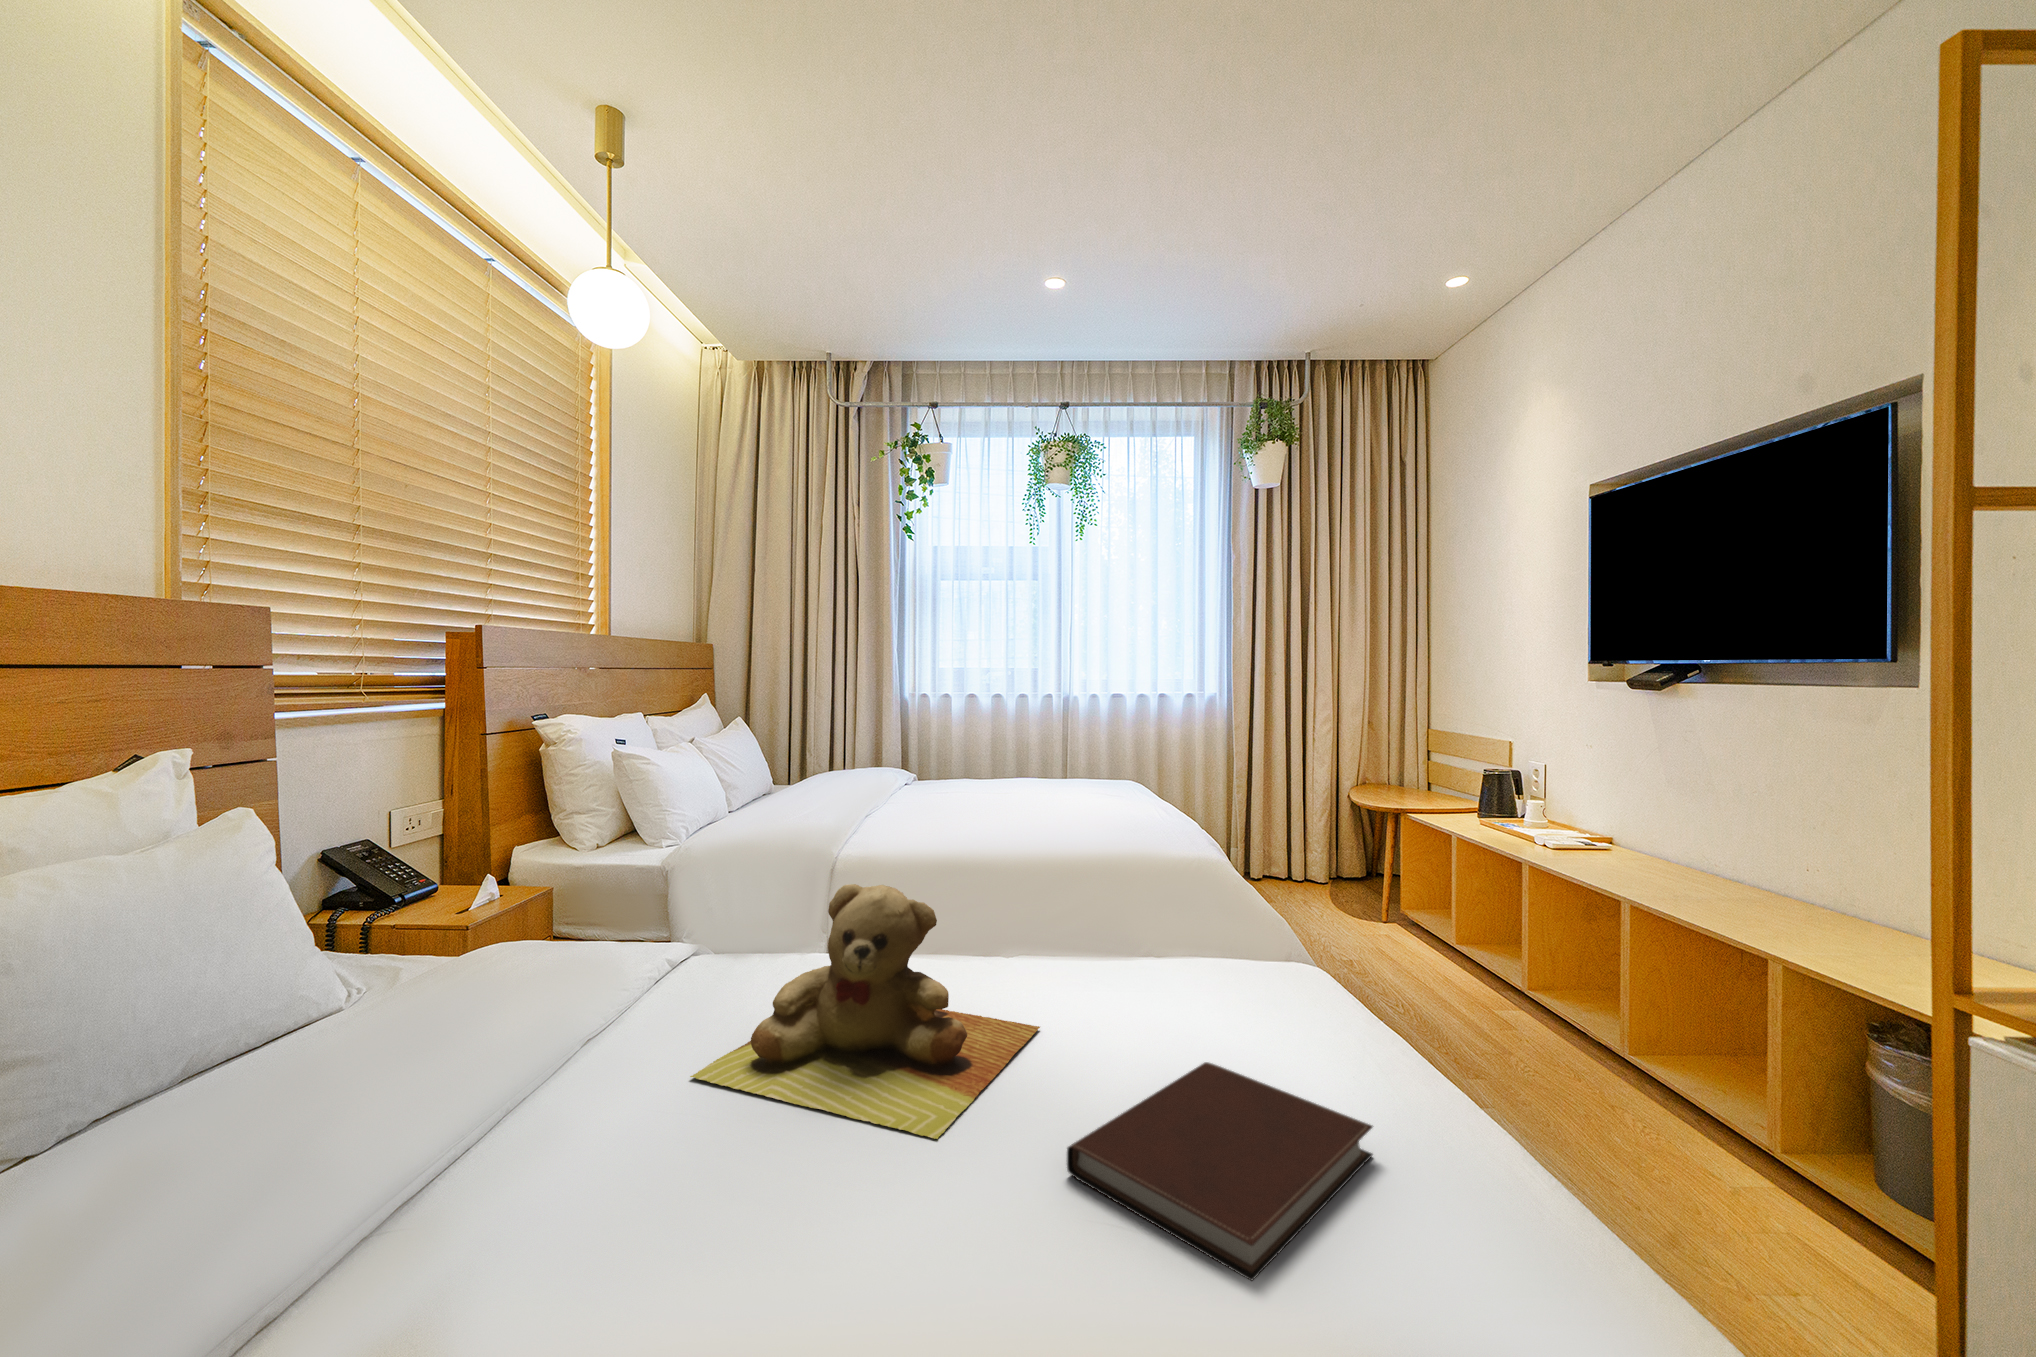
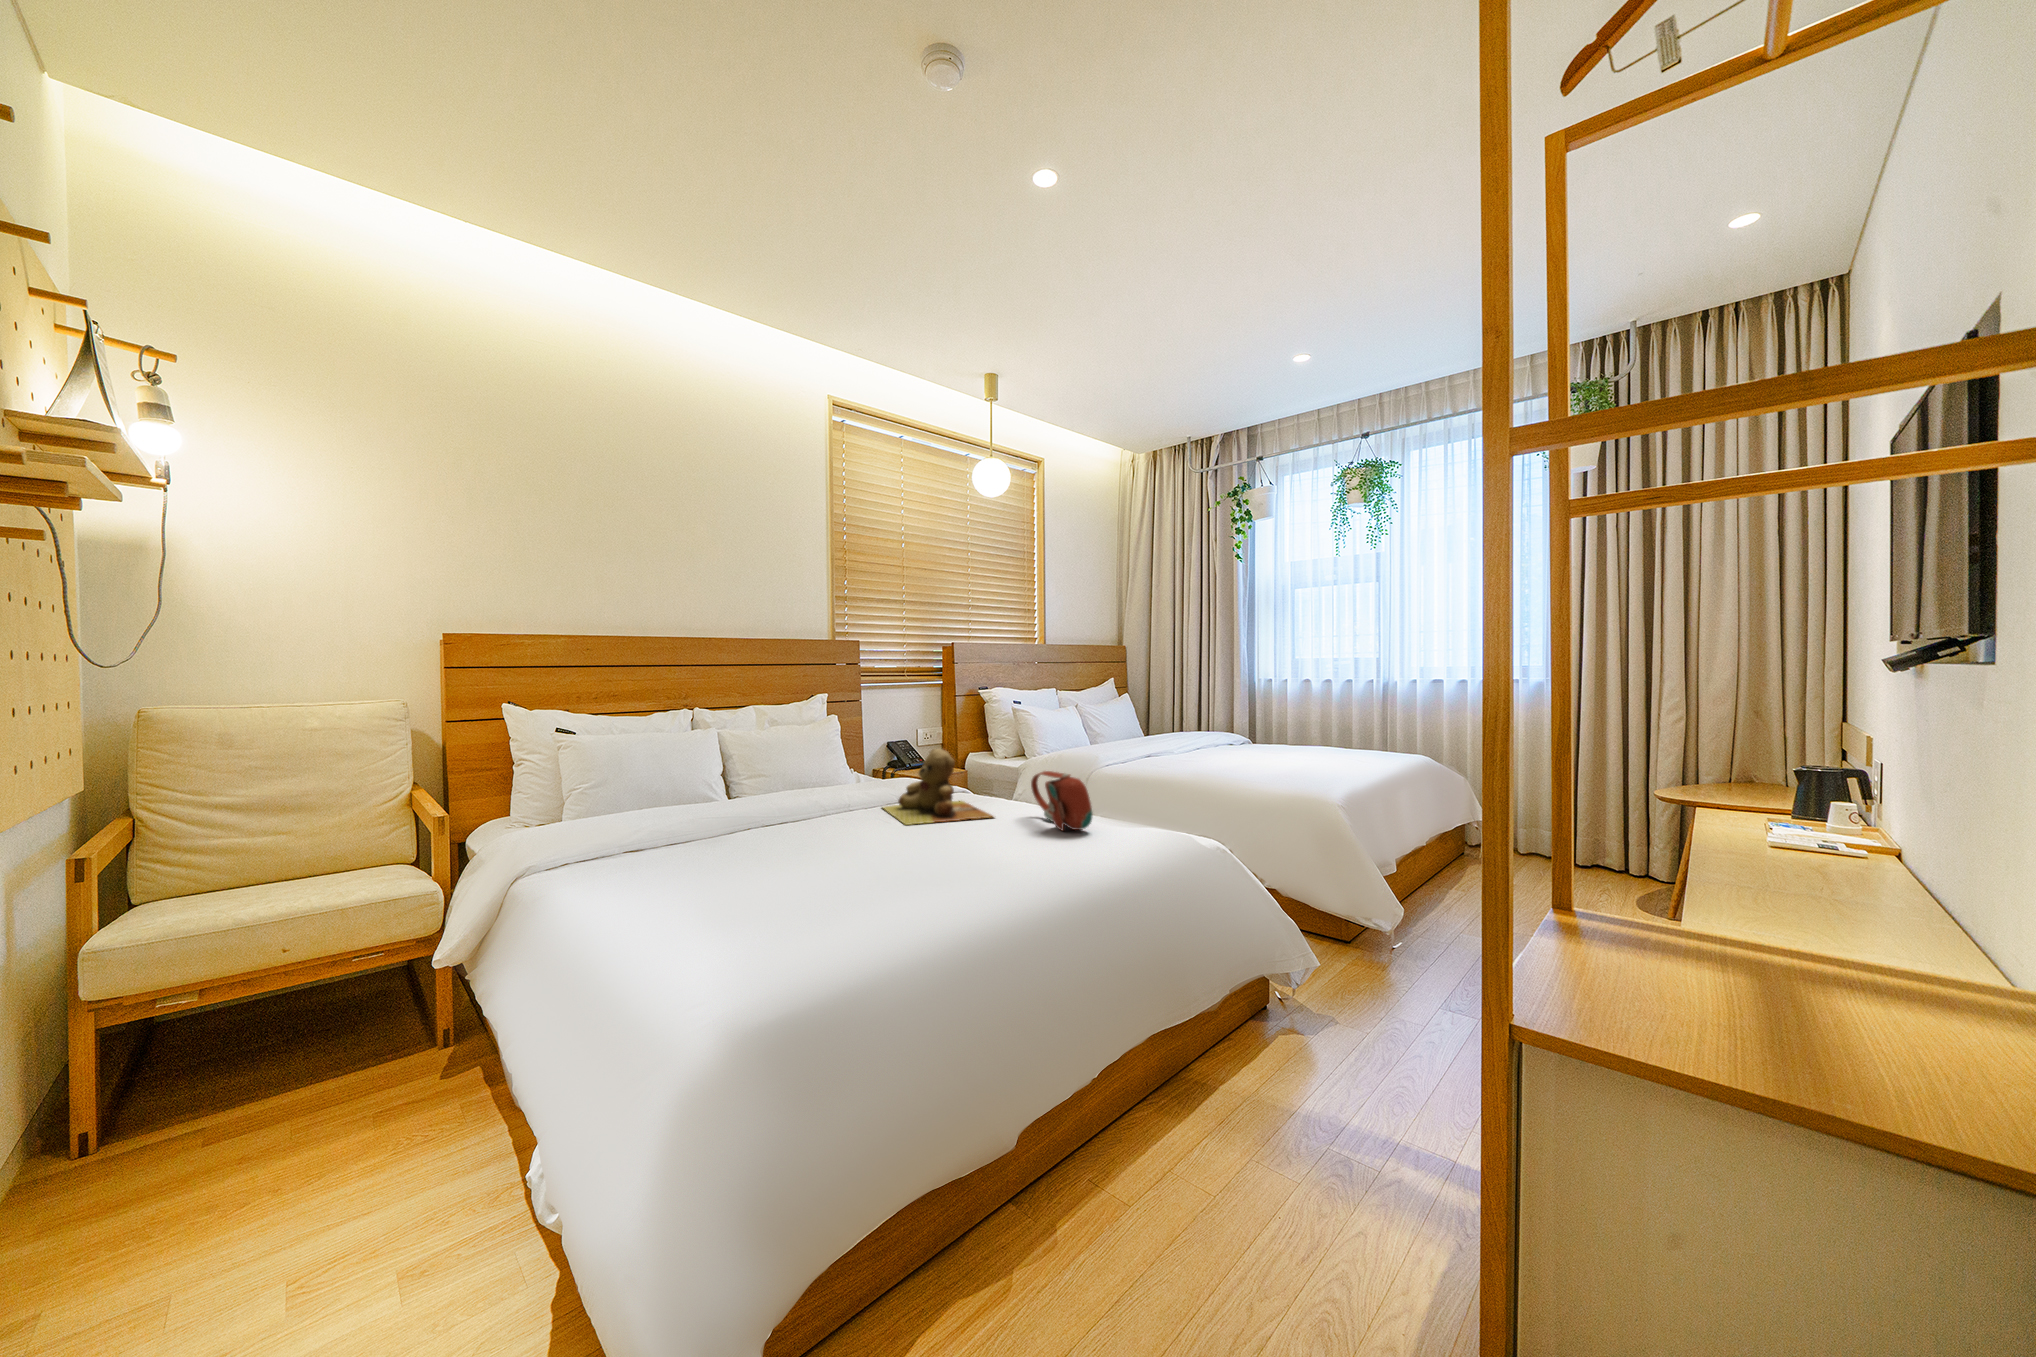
handbag: none [1074,900,1310,1032] -> present [1031,771,1092,831]
notebook: present [1067,1062,1373,1281] -> none [907,824,1001,851]

